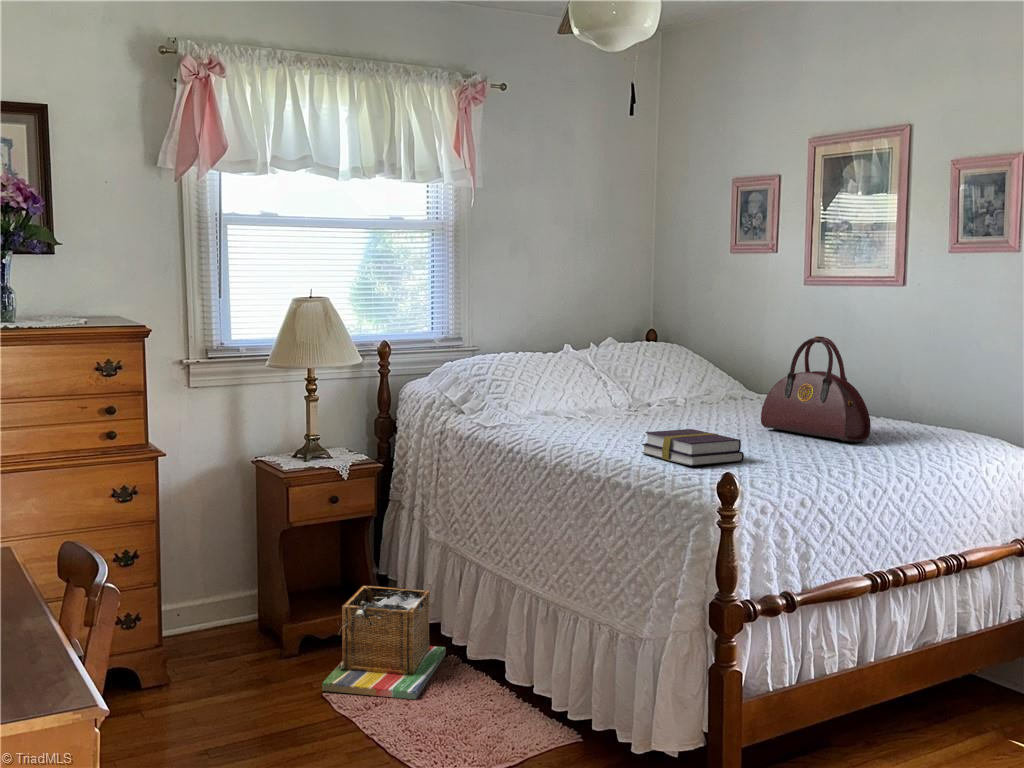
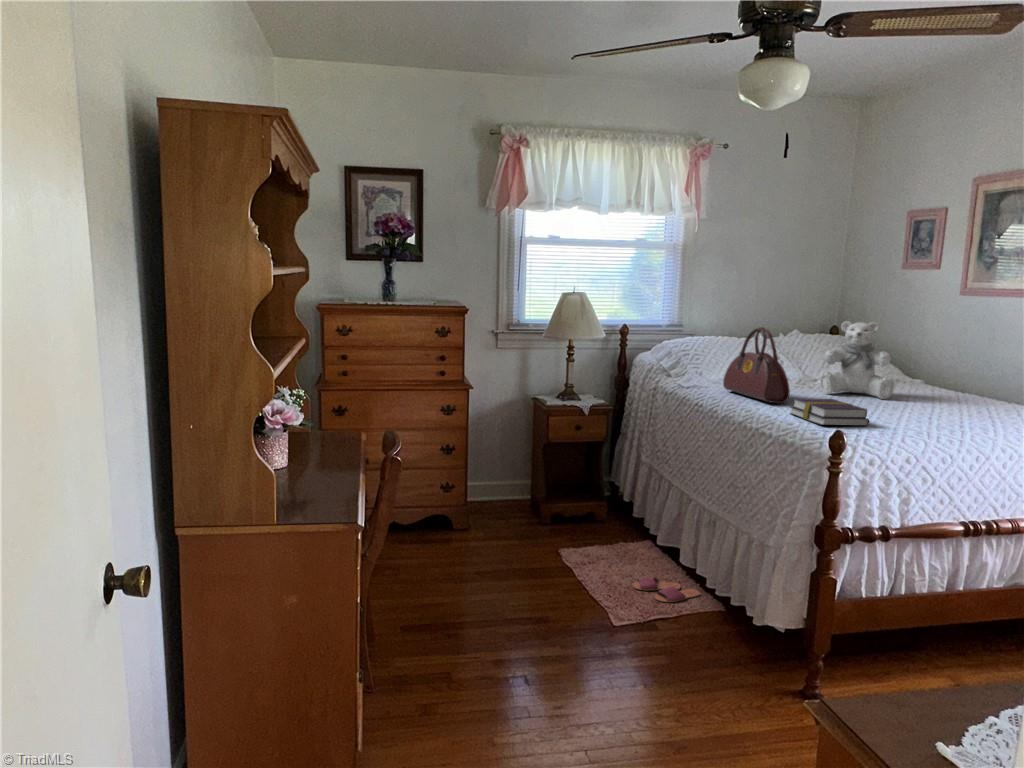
teddy bear: none [661,323,752,423] -> present [820,321,895,399]
handbag: present [761,336,871,442] -> present [723,327,790,403]
laundry basket: present [322,586,446,699] -> none [558,486,645,564]
slippers: none [447,710,543,745] -> present [633,577,700,602]

